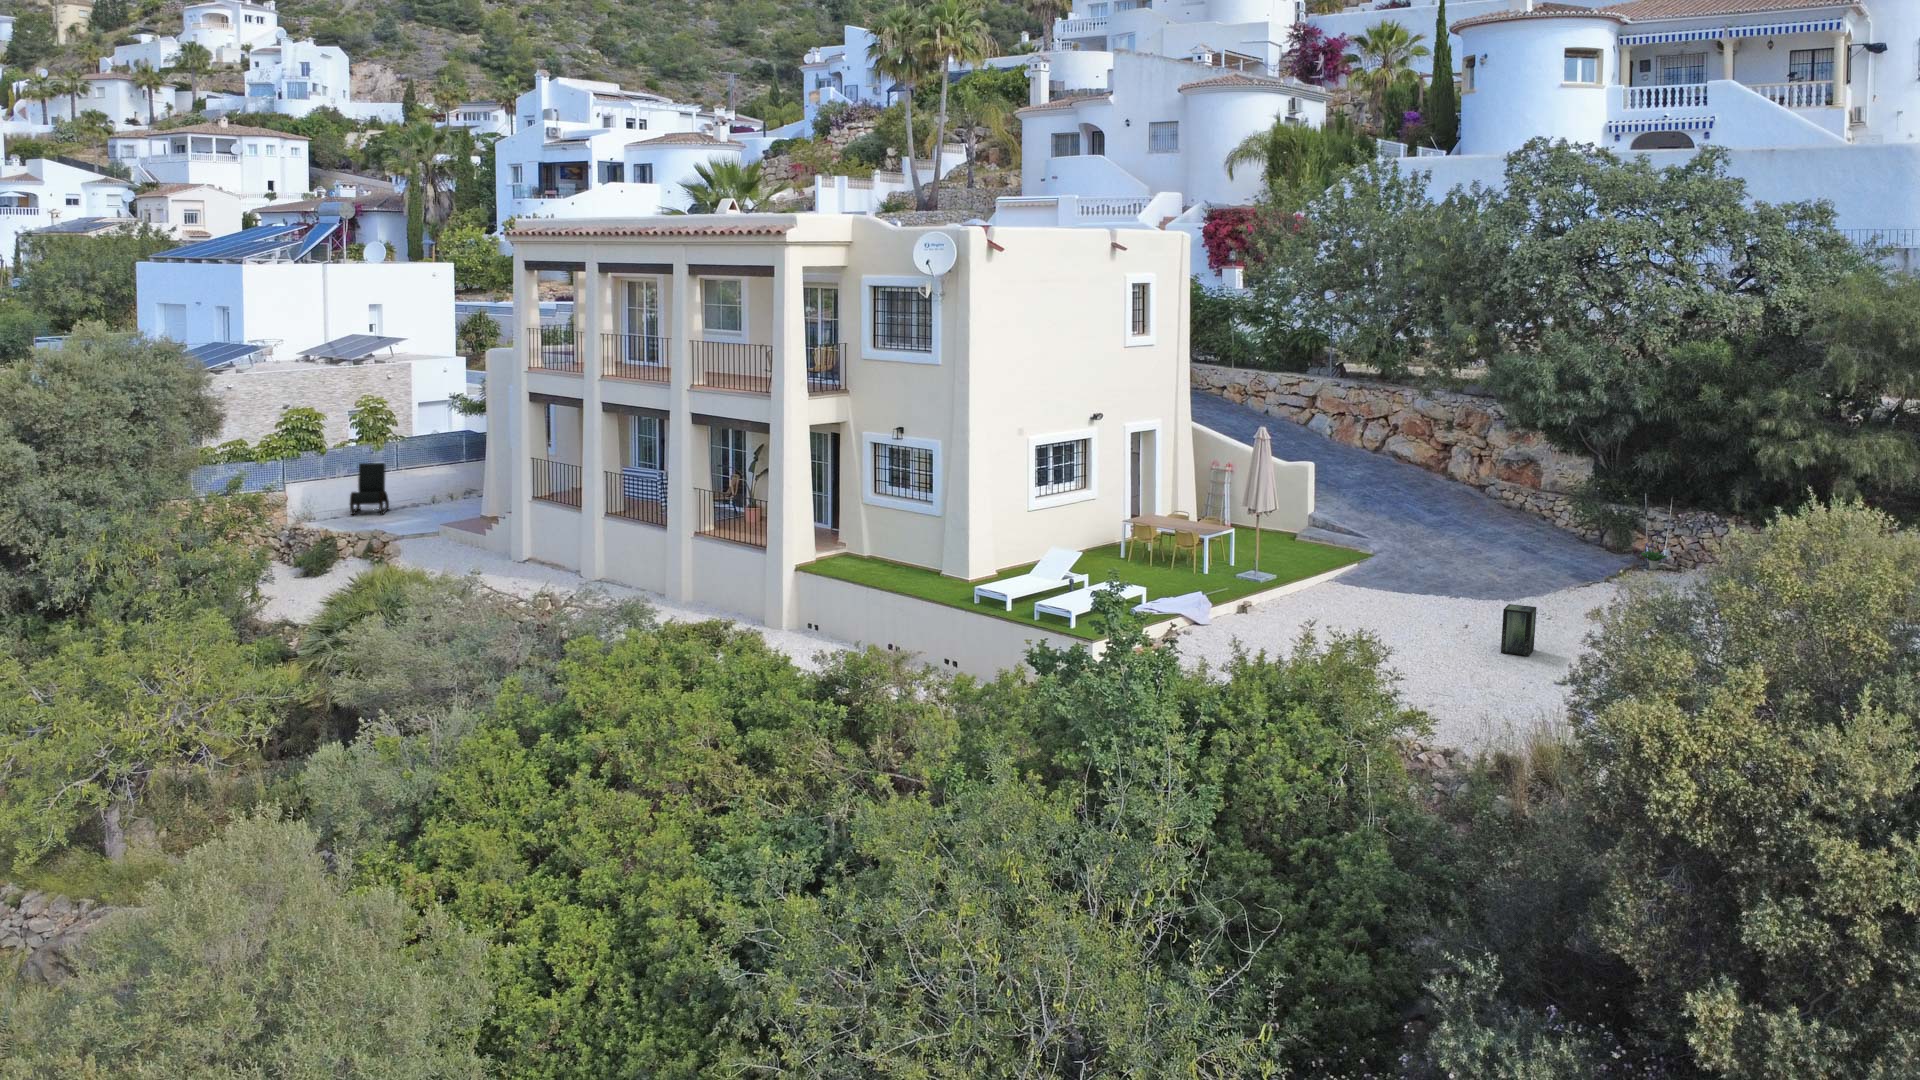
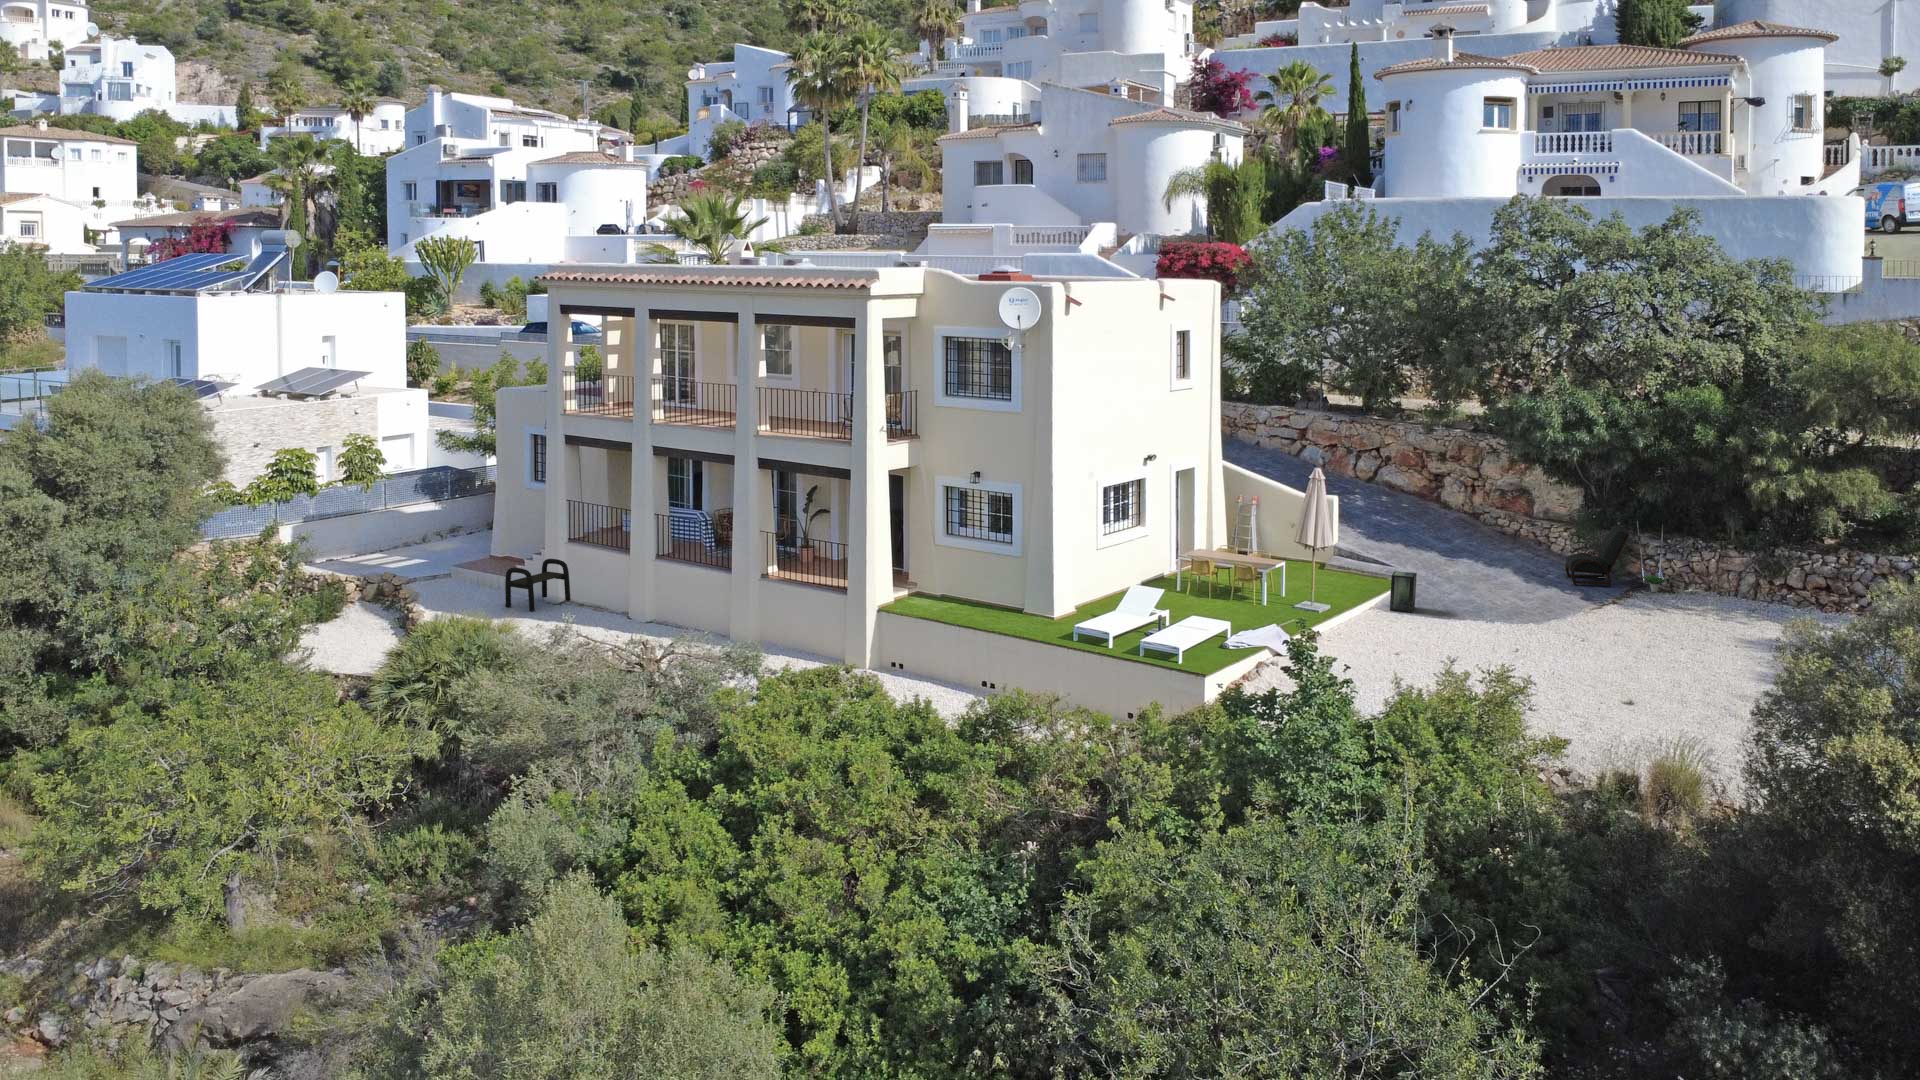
lounge chair: present [350,463,389,515] -> present [1565,526,1629,586]
bench: none [453,518,523,570] -> present [505,559,571,611]
storage box: present [1501,604,1536,656] -> present [1390,571,1417,612]

